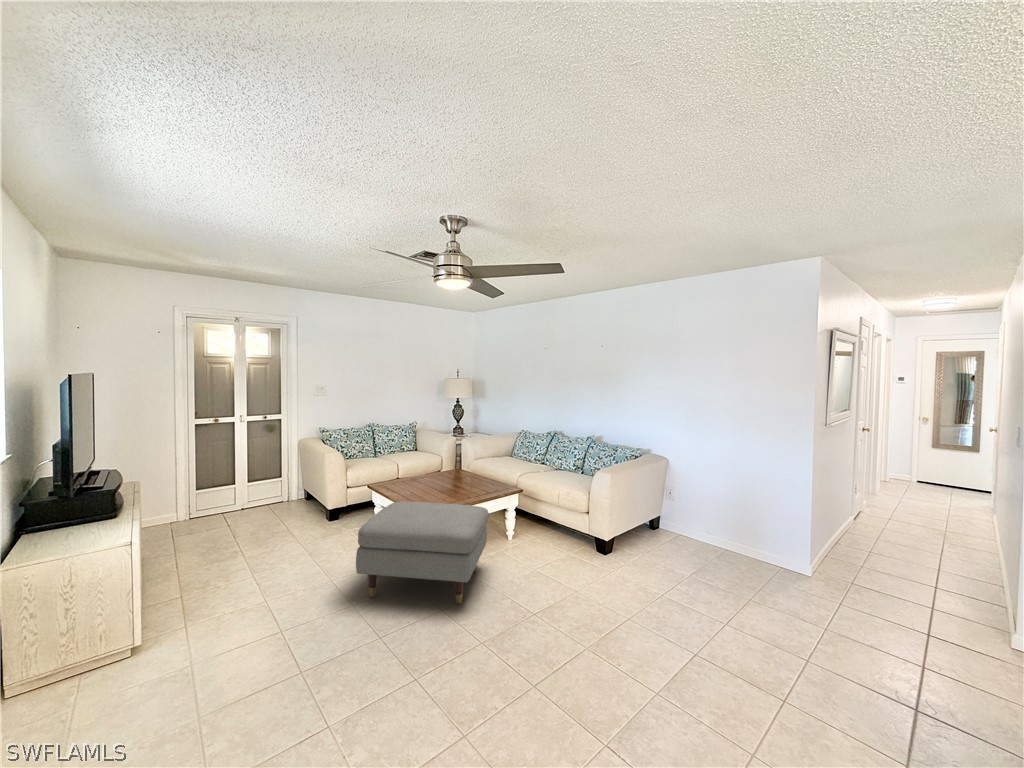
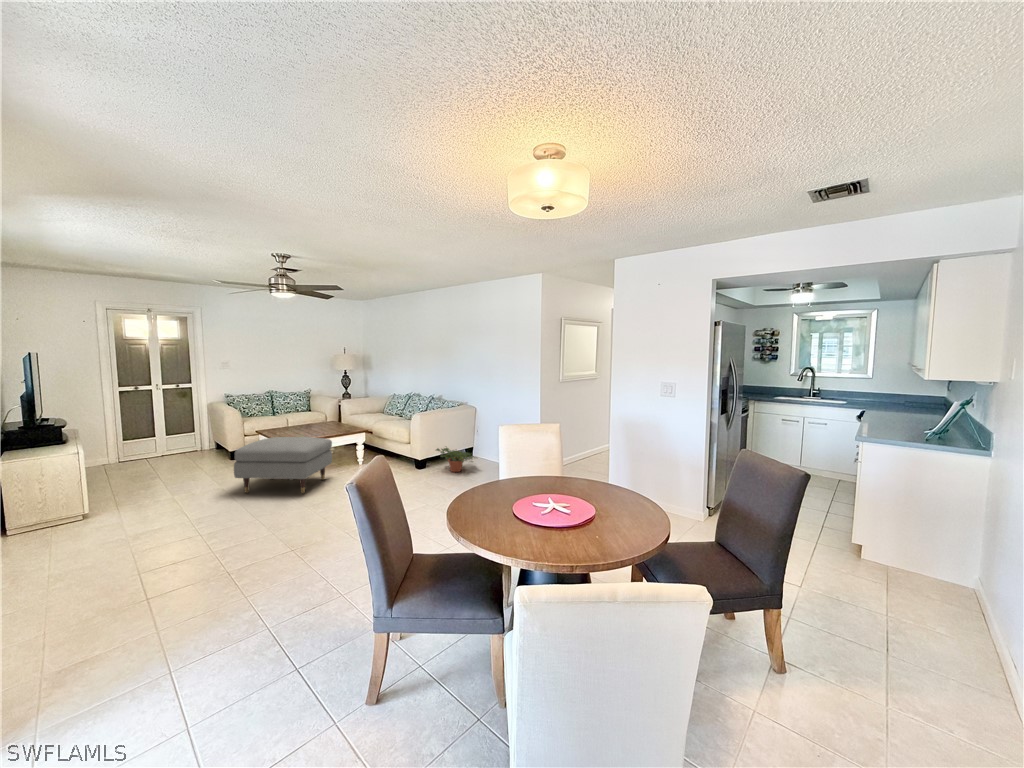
potted plant: none [628,518,698,562] -> present [436,448,475,472]

